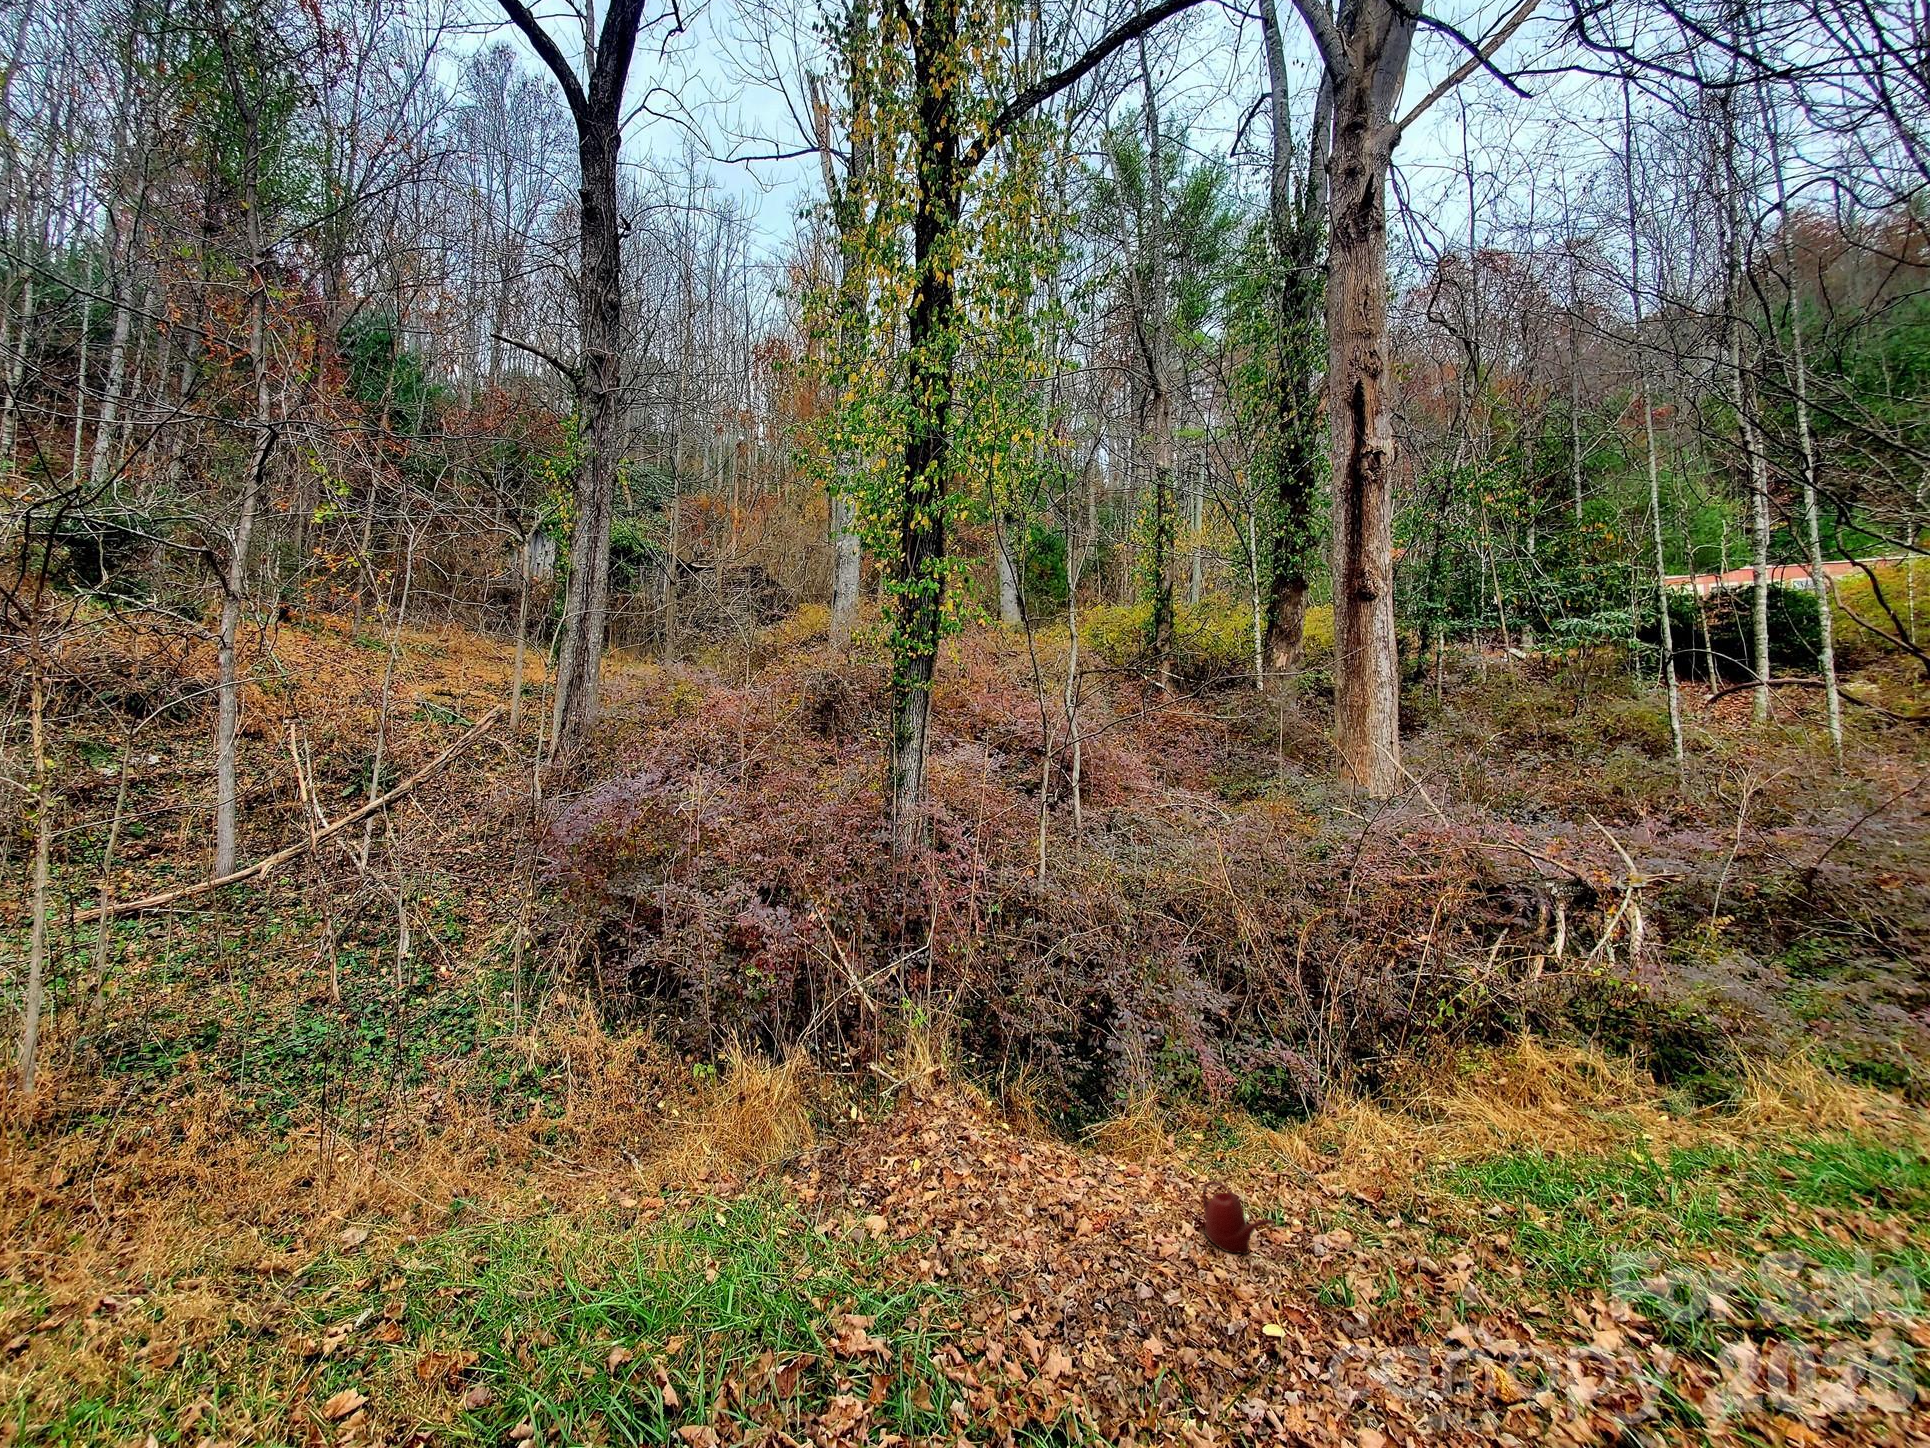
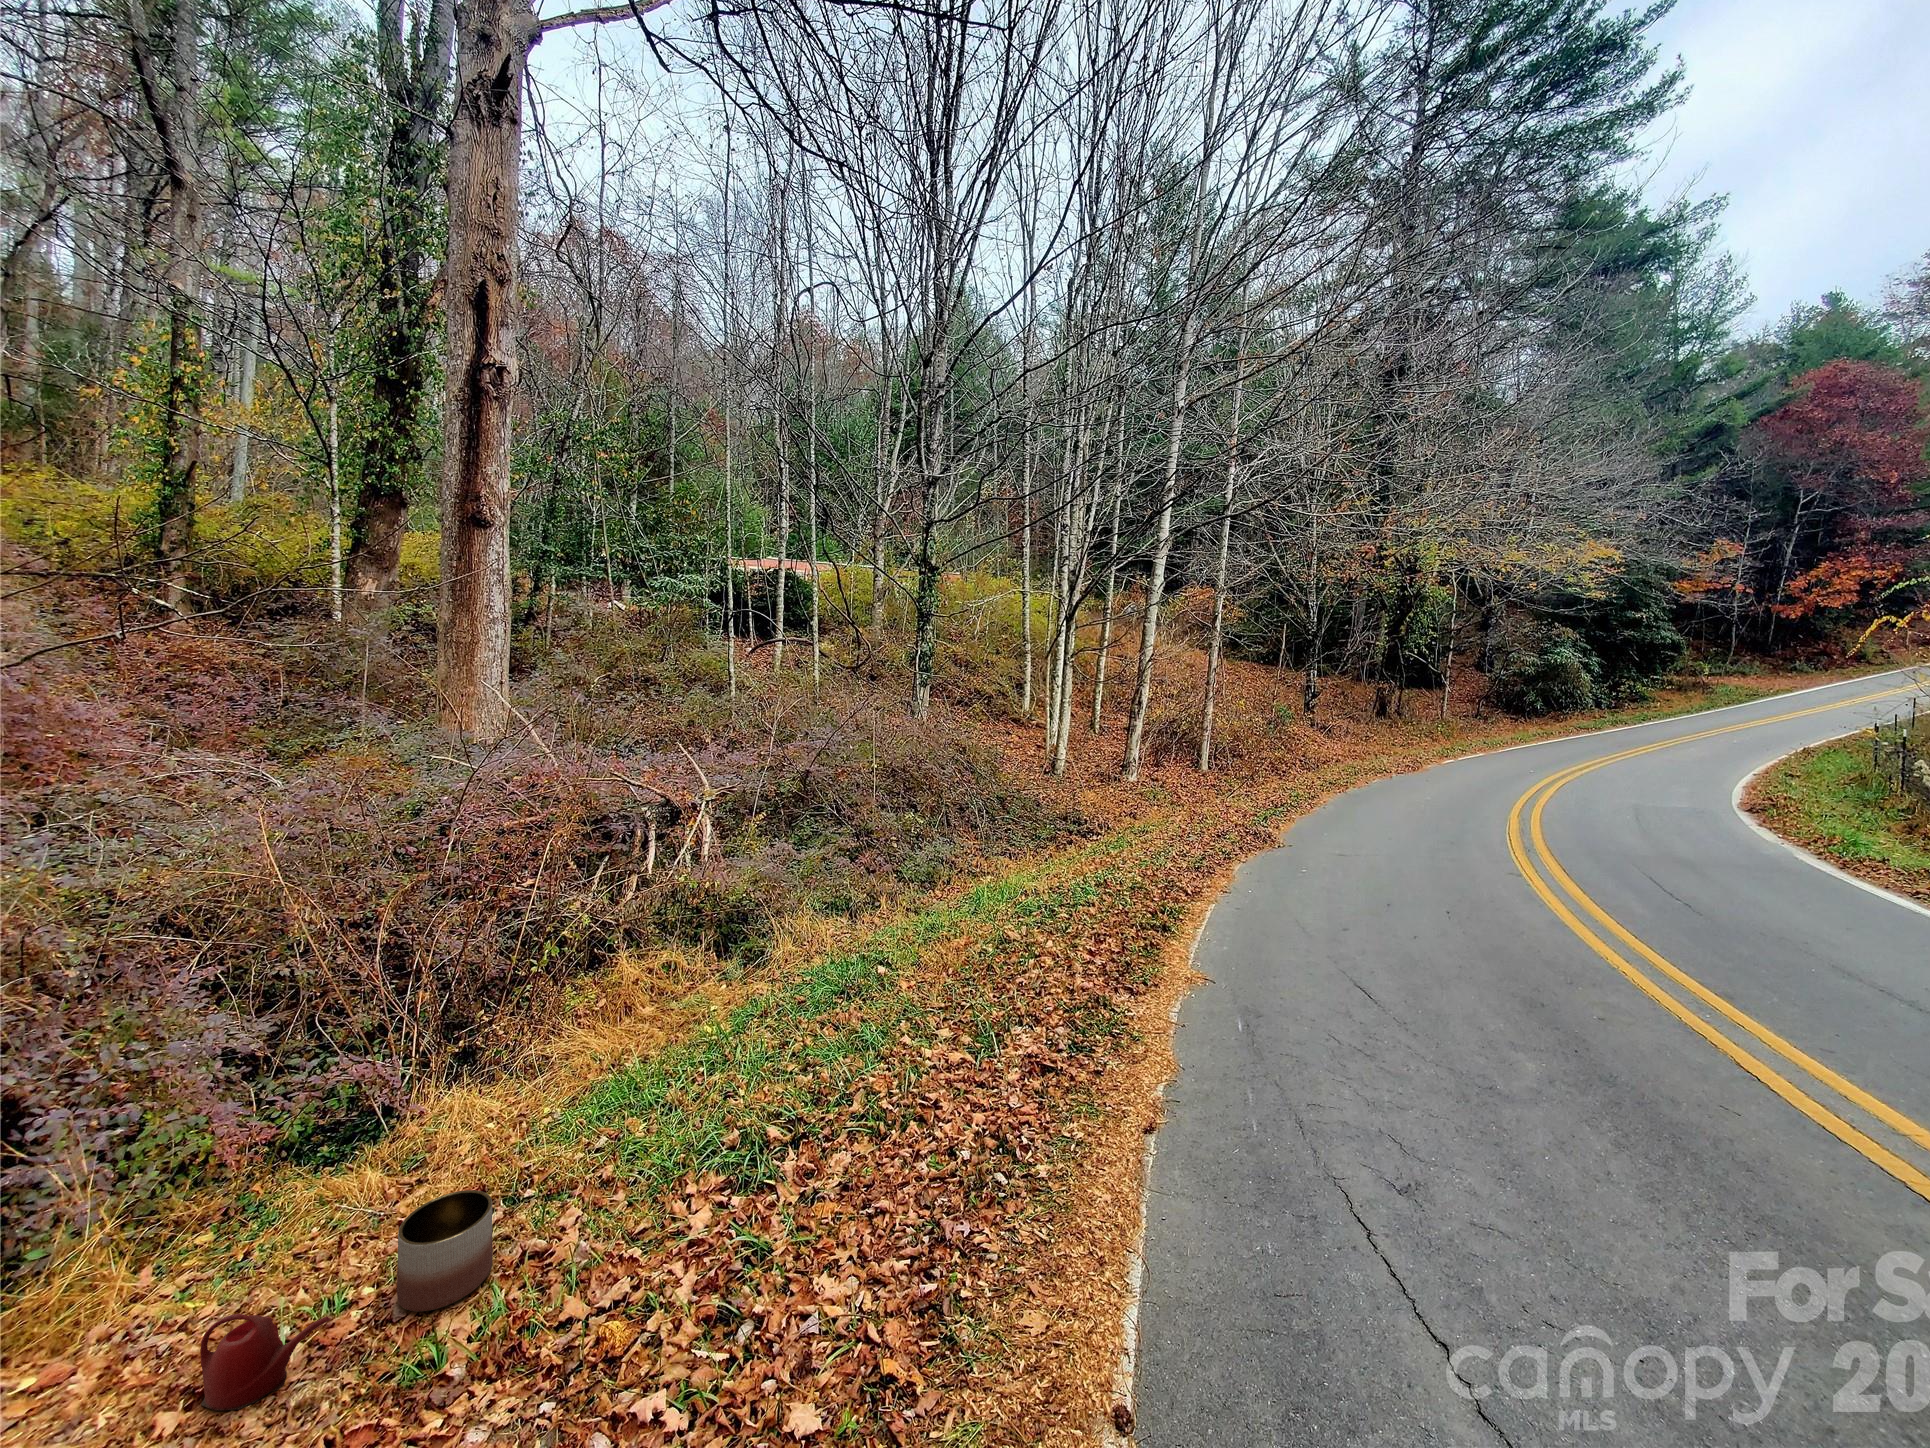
planter: none [1318,1178,1393,1276] -> present [397,1190,493,1312]

